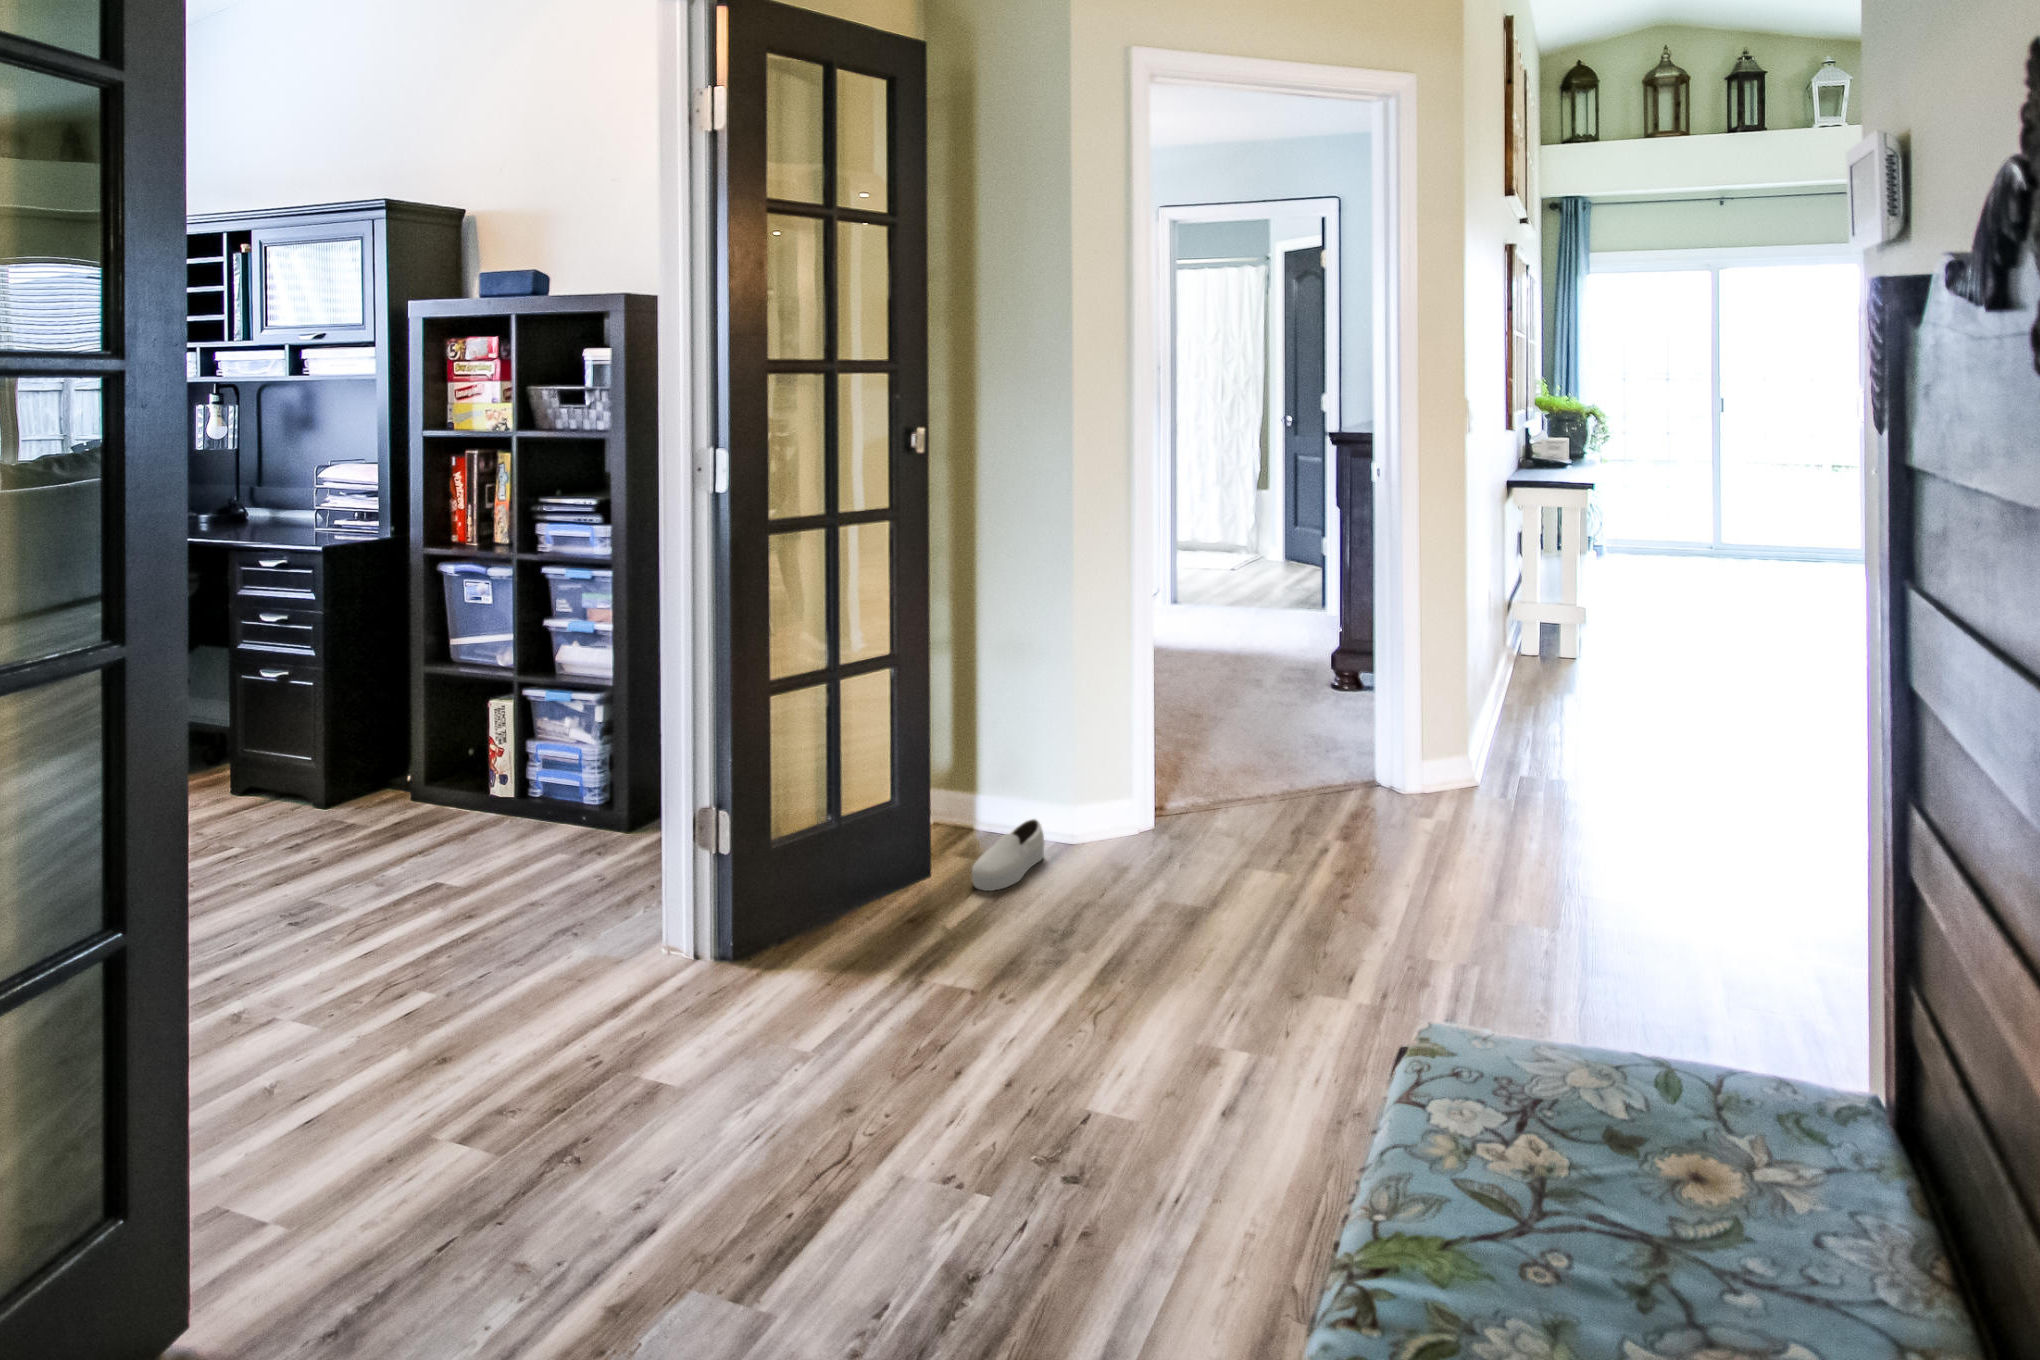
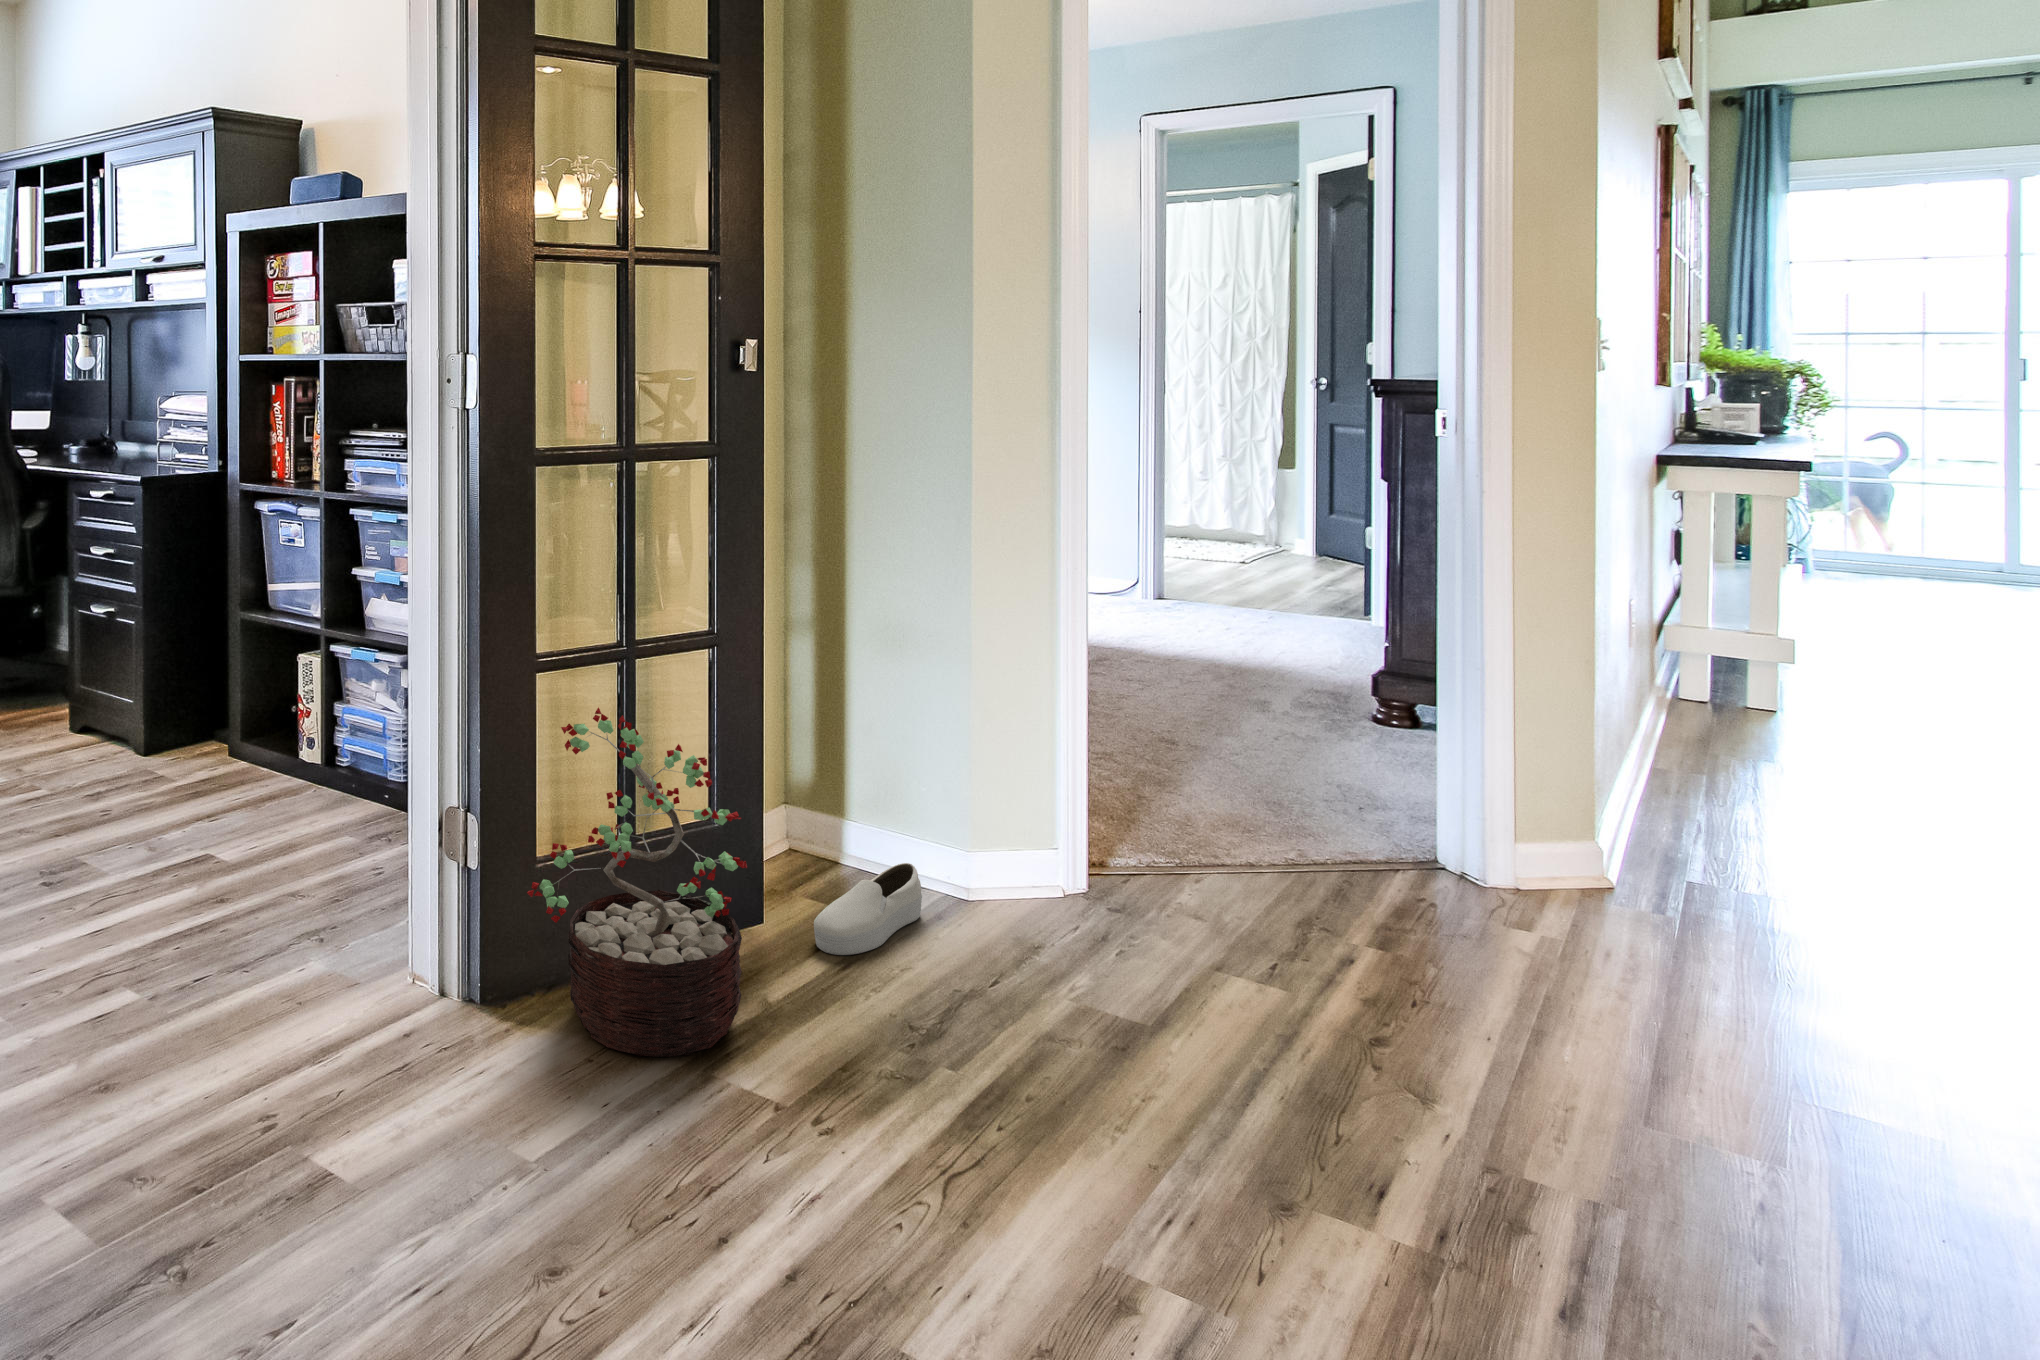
decorative plant: none [773,720,938,976] -> present [527,707,747,1057]

